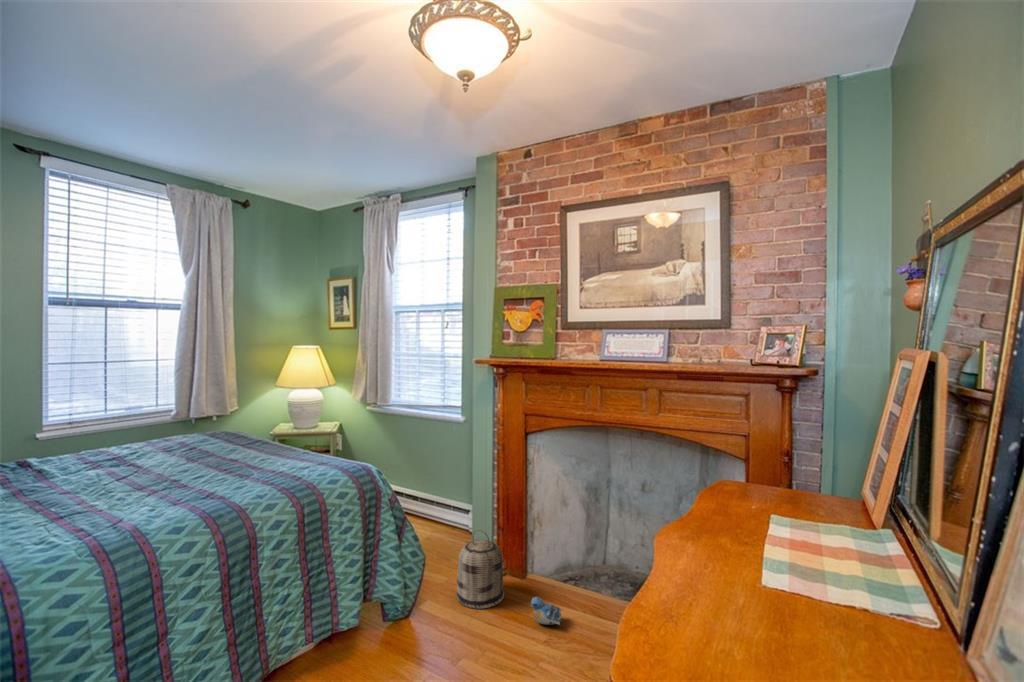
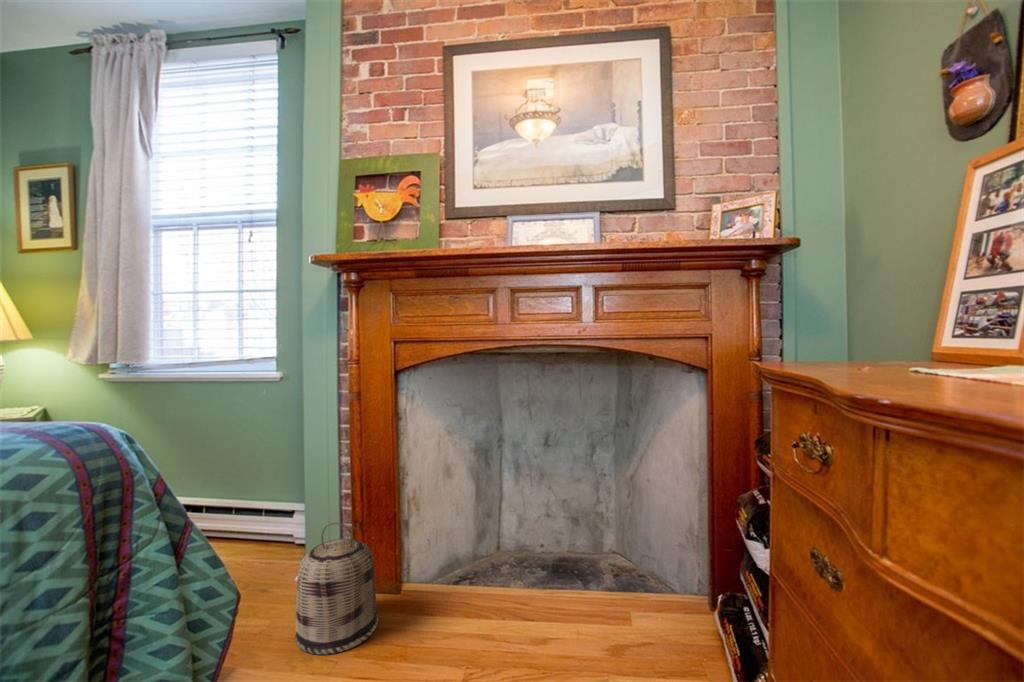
plush toy: present [530,597,565,625] -> none [431,606,487,646]

